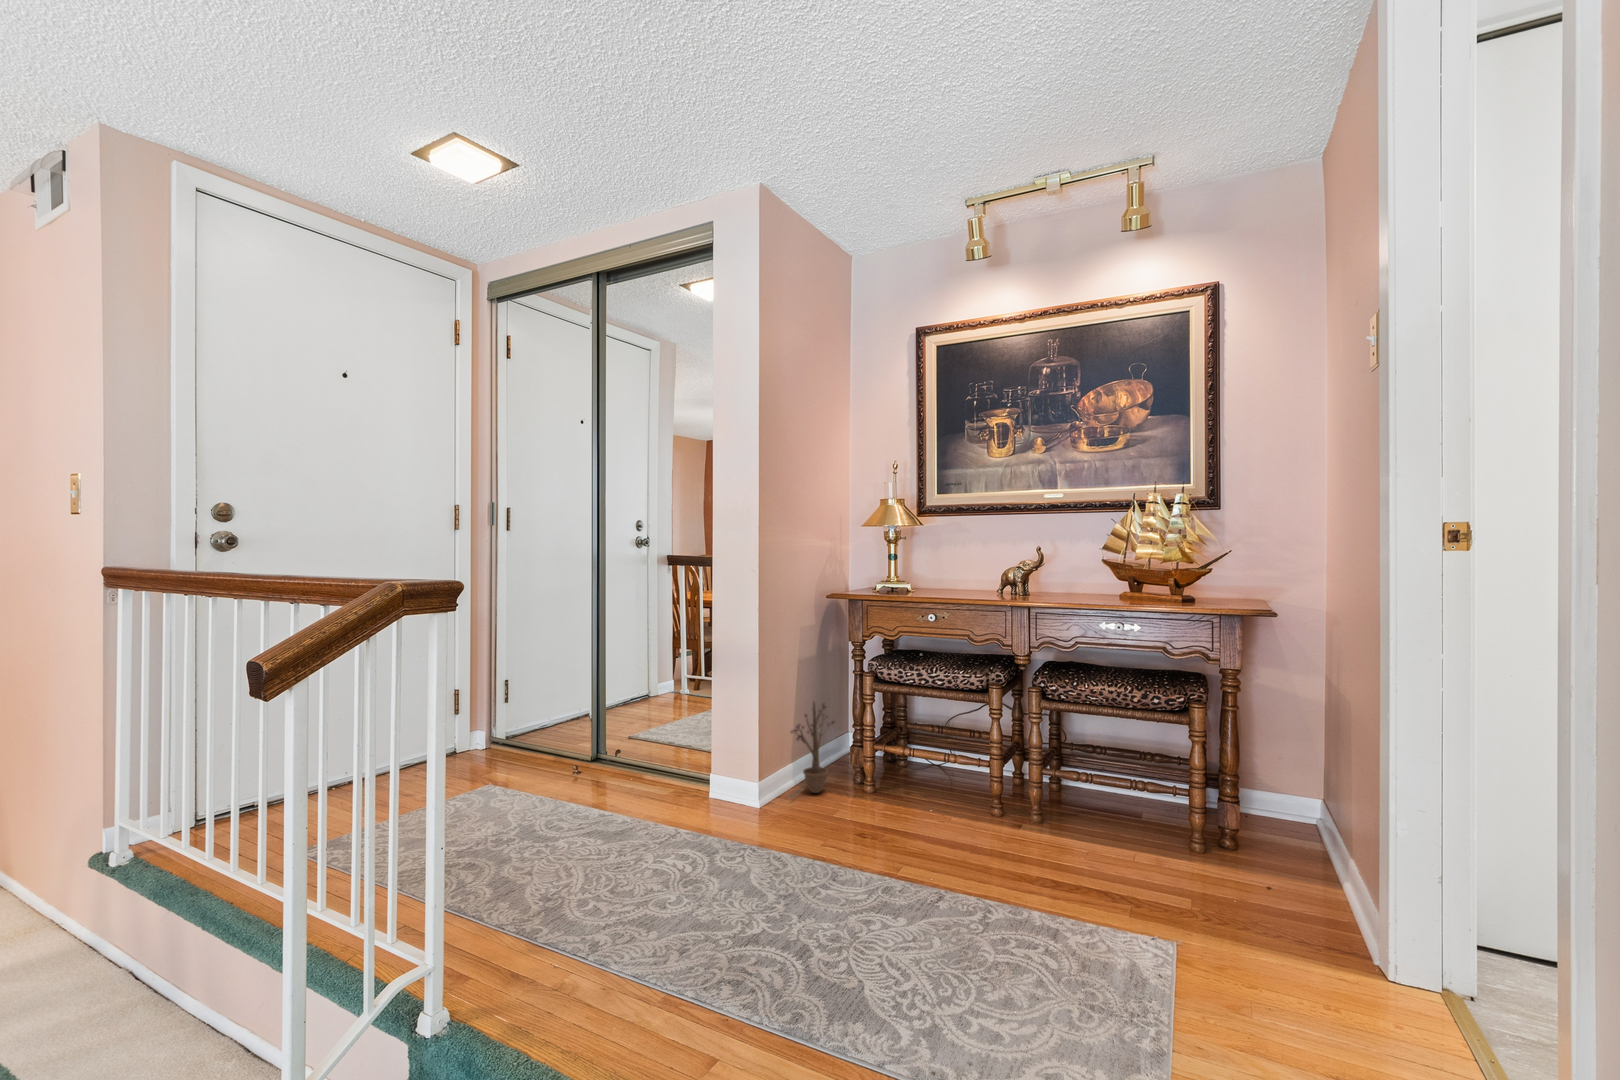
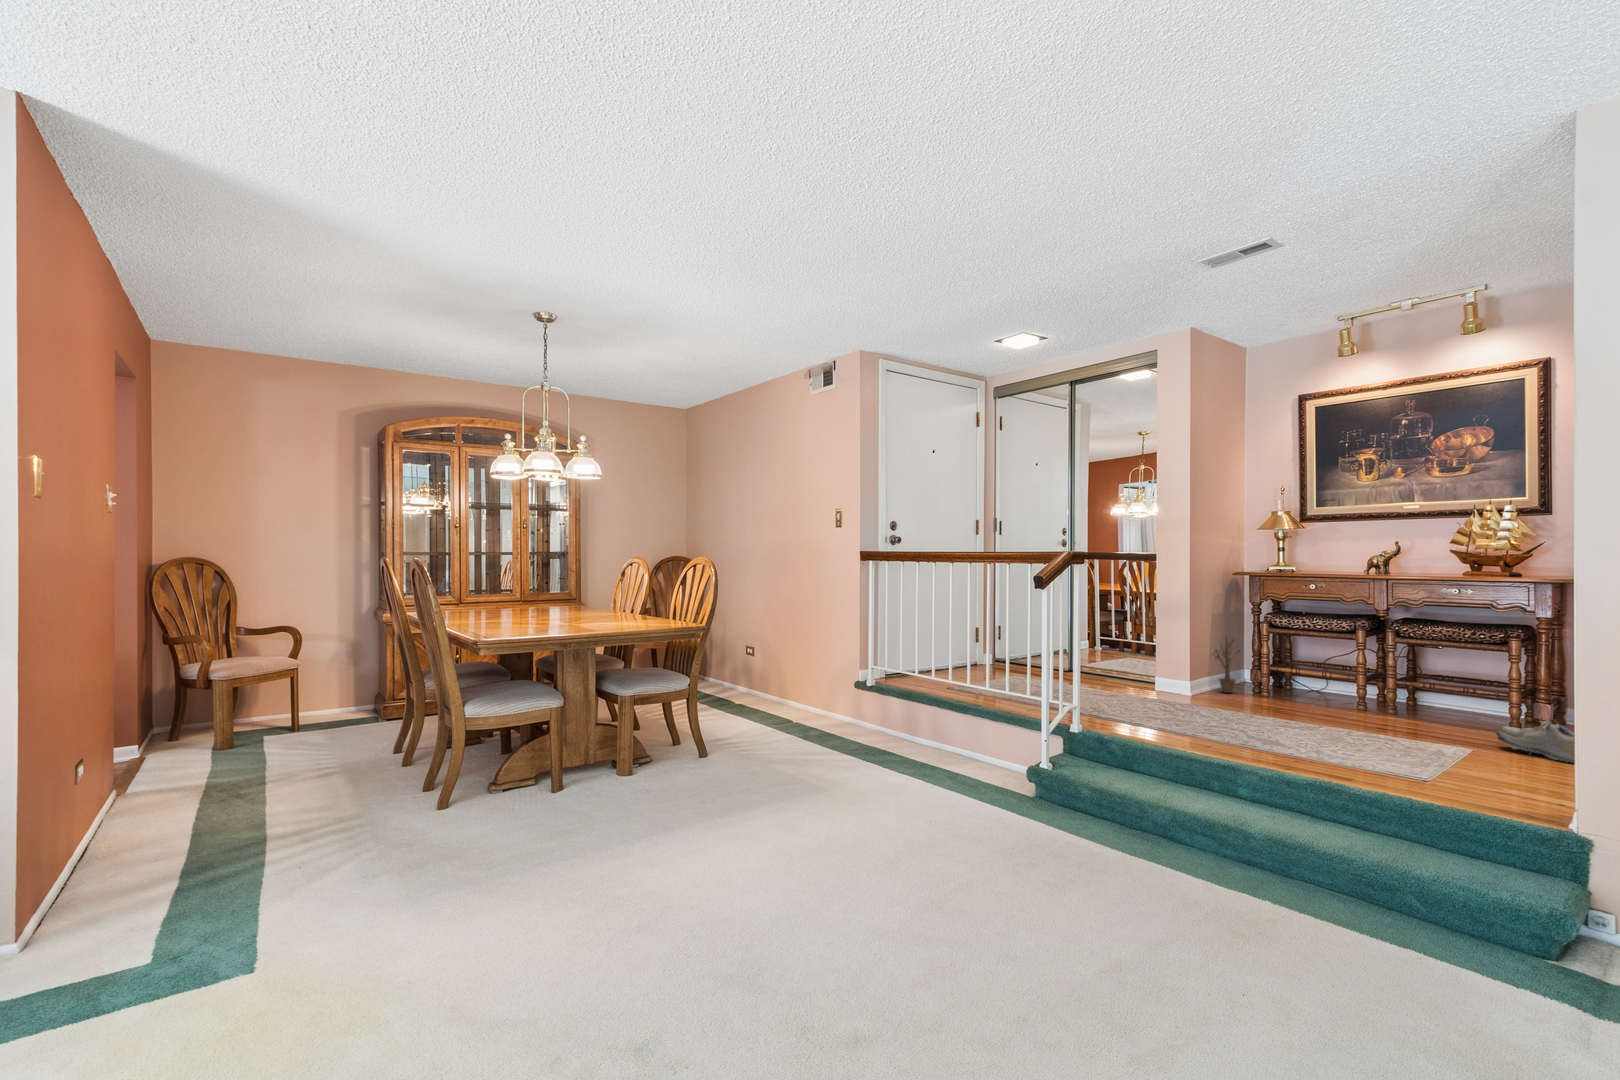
shoe: none [1196,875,1355,965] -> present [1496,720,1574,763]

